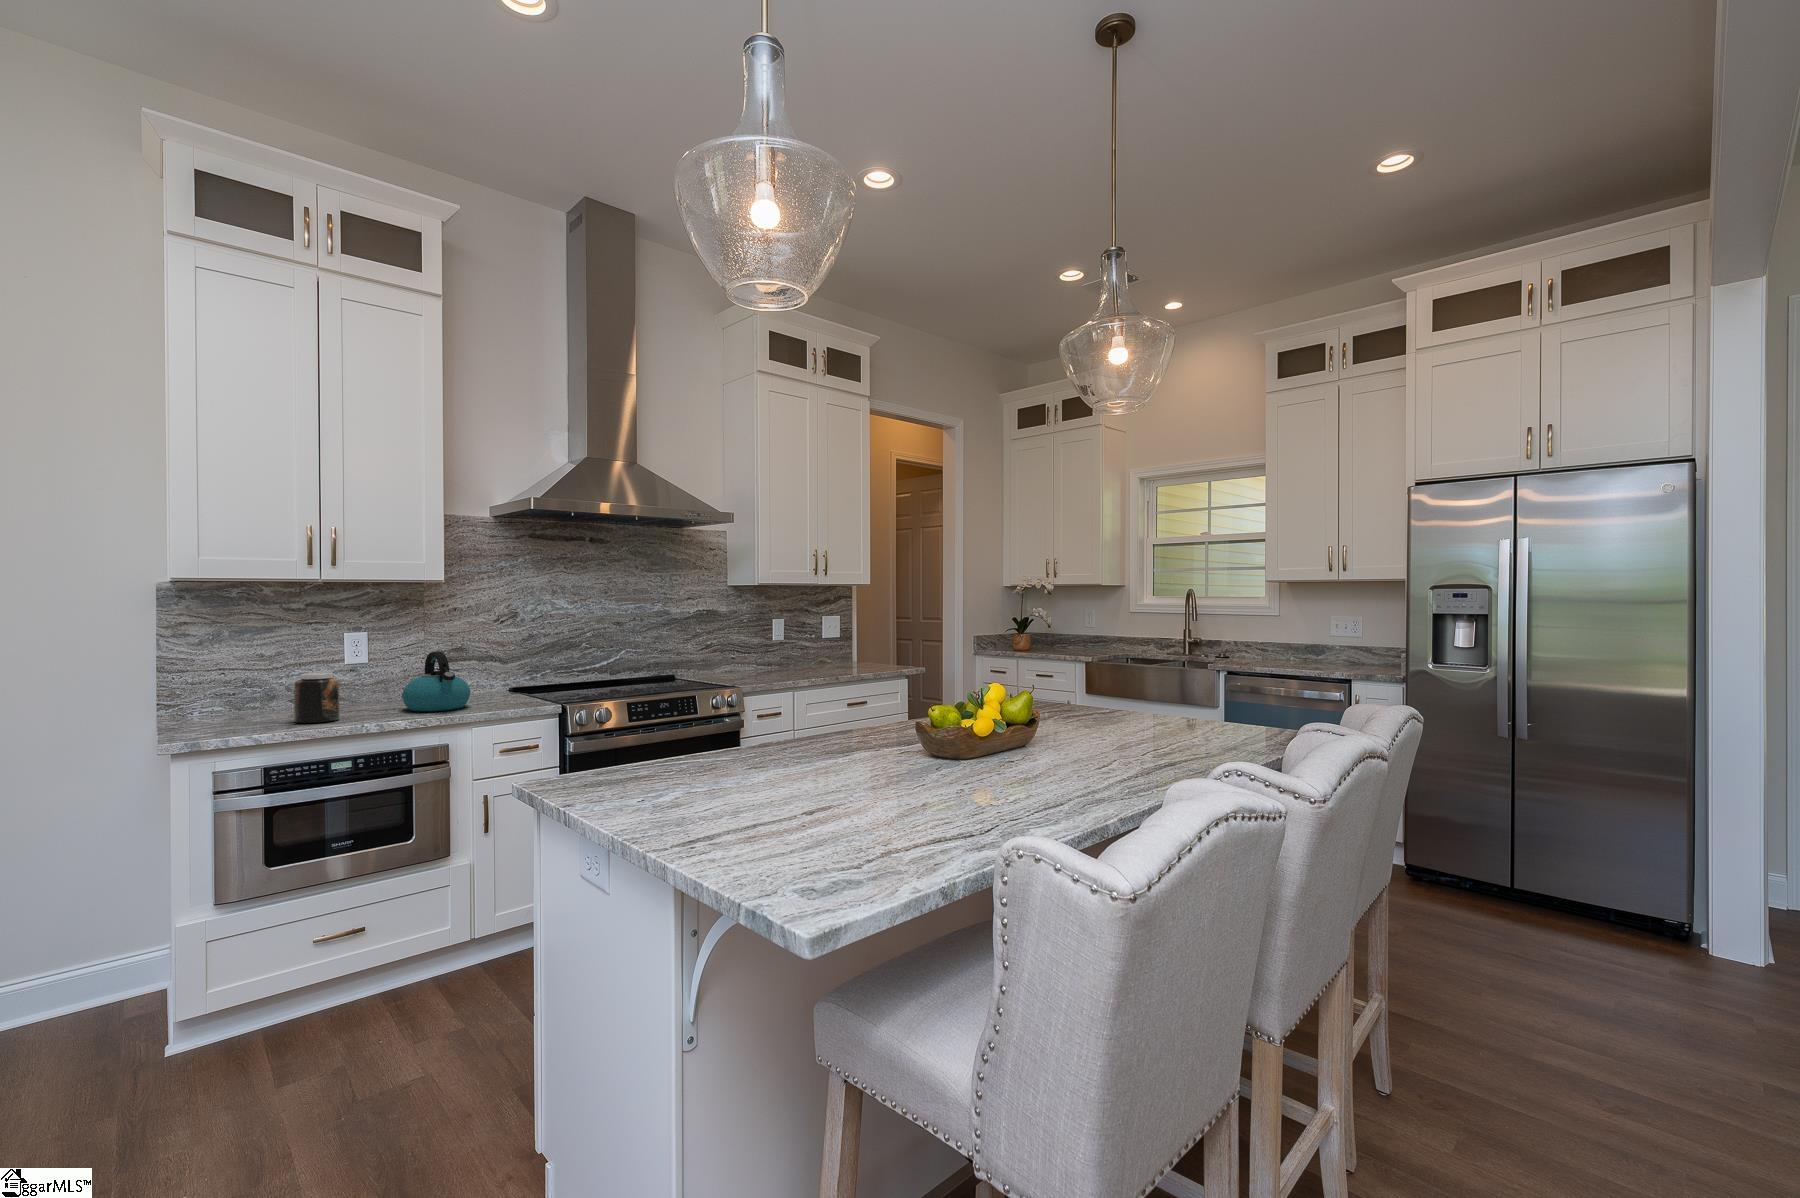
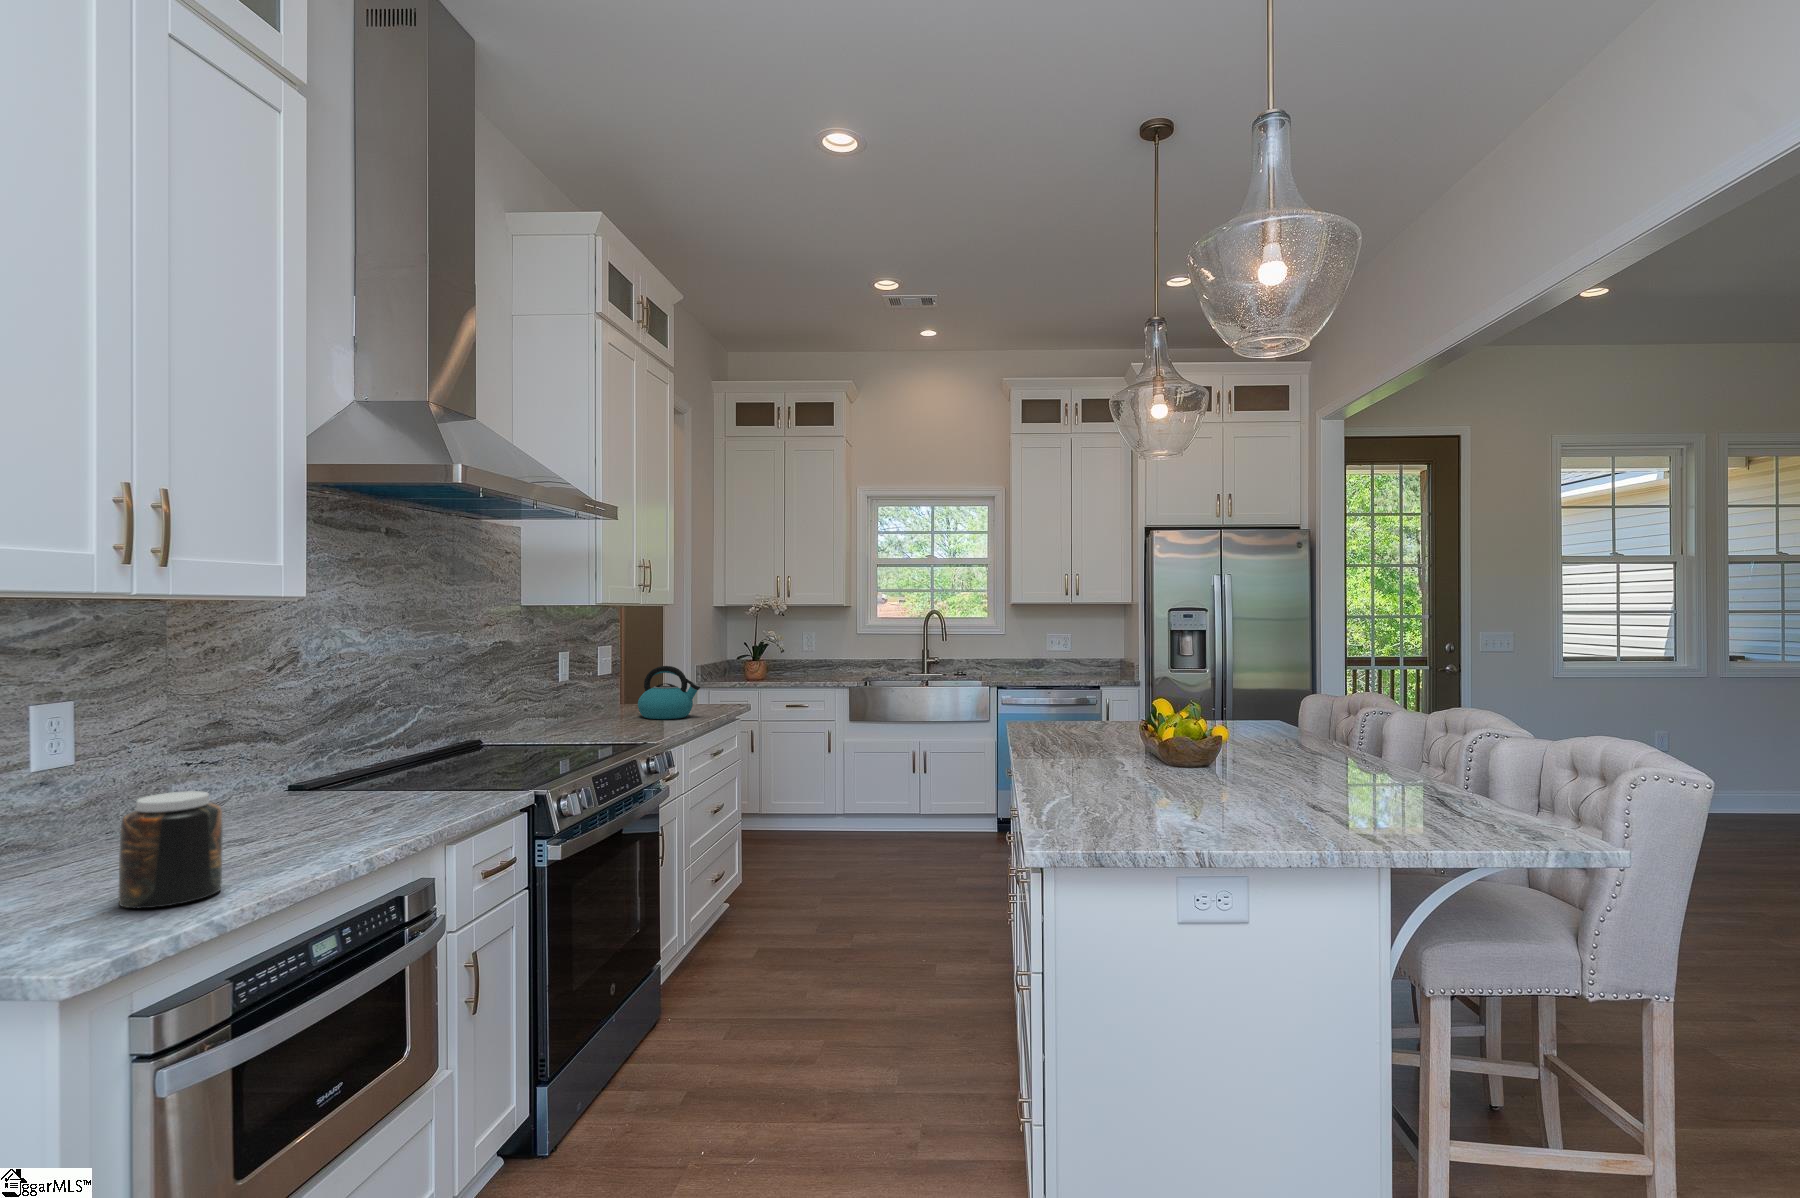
kettle: present [402,651,471,711] -> present [638,666,700,719]

